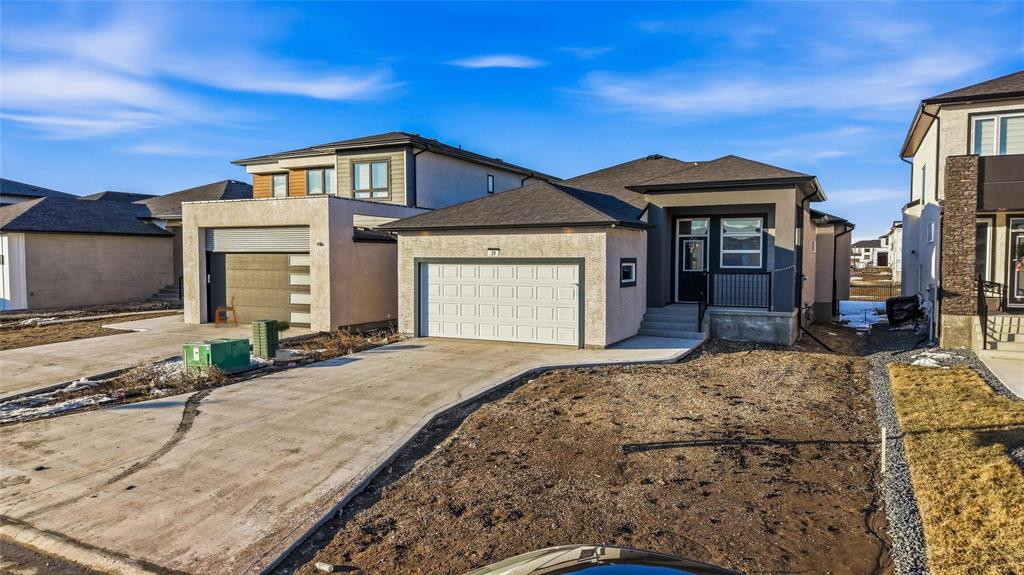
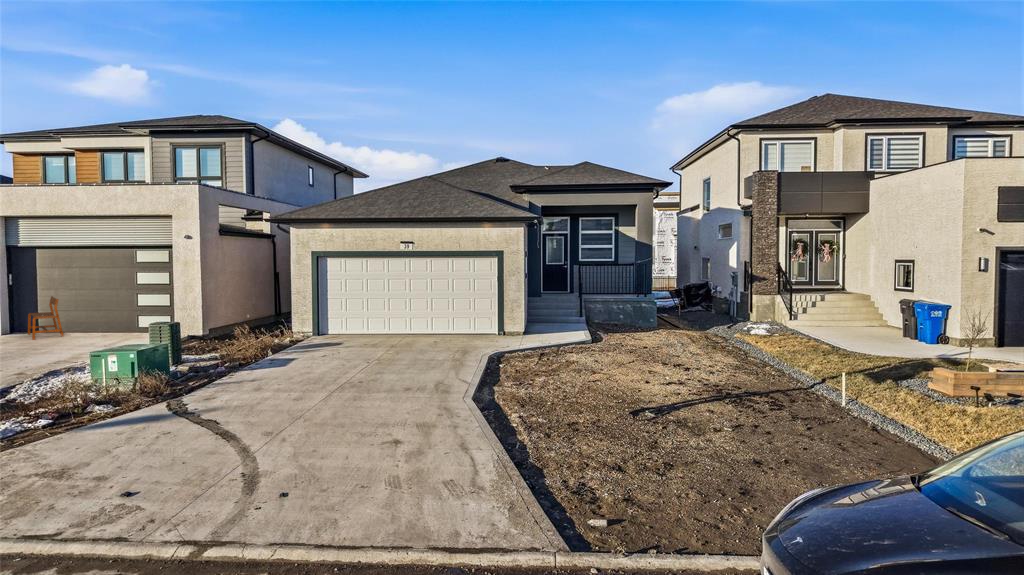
potted tree: present [273,321,291,360] -> none [175,326,197,373]

